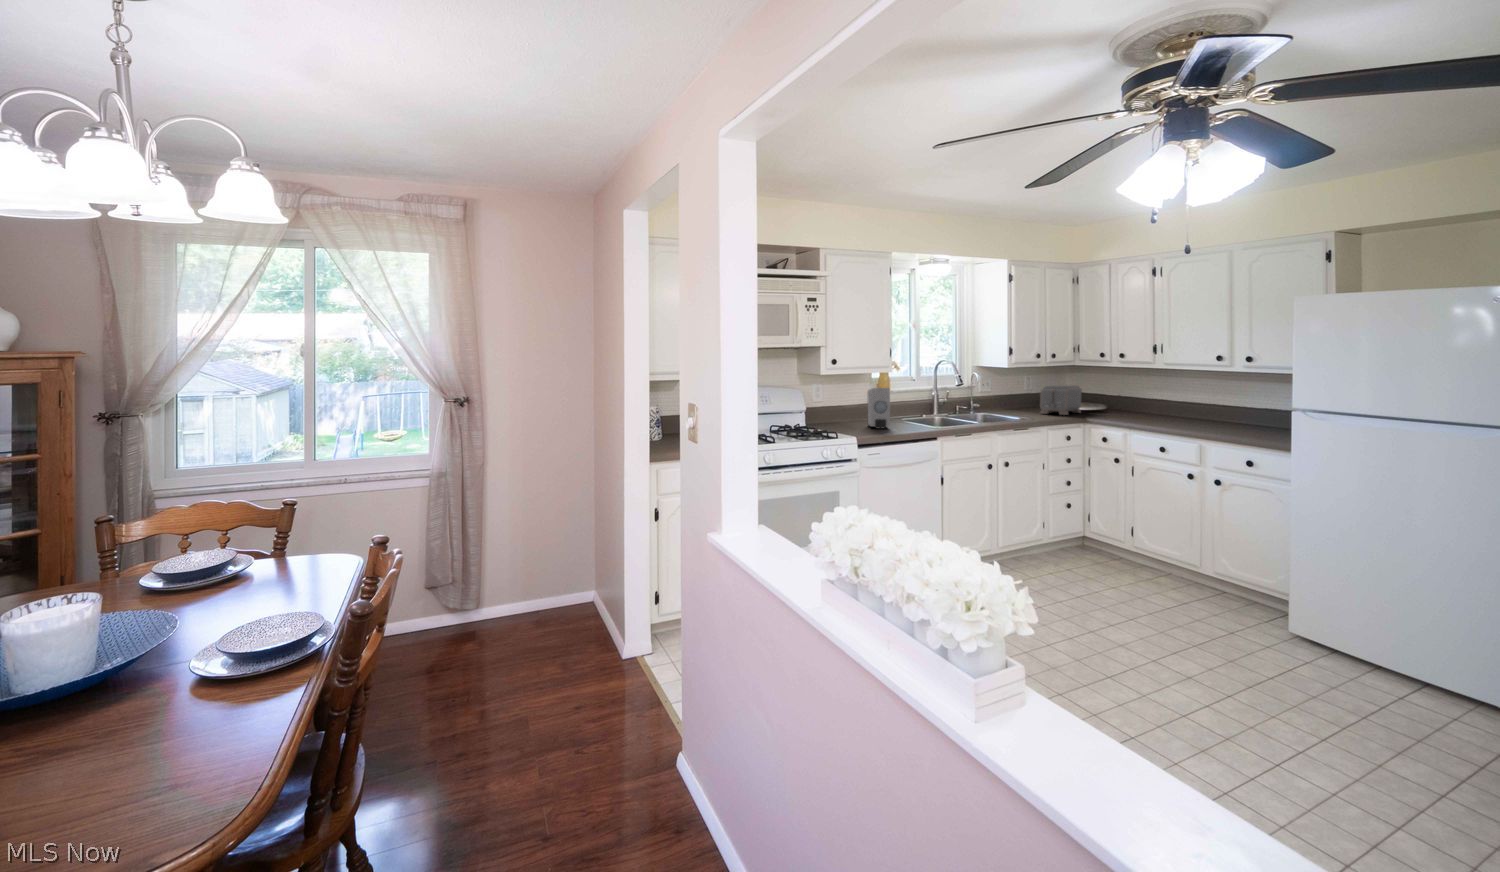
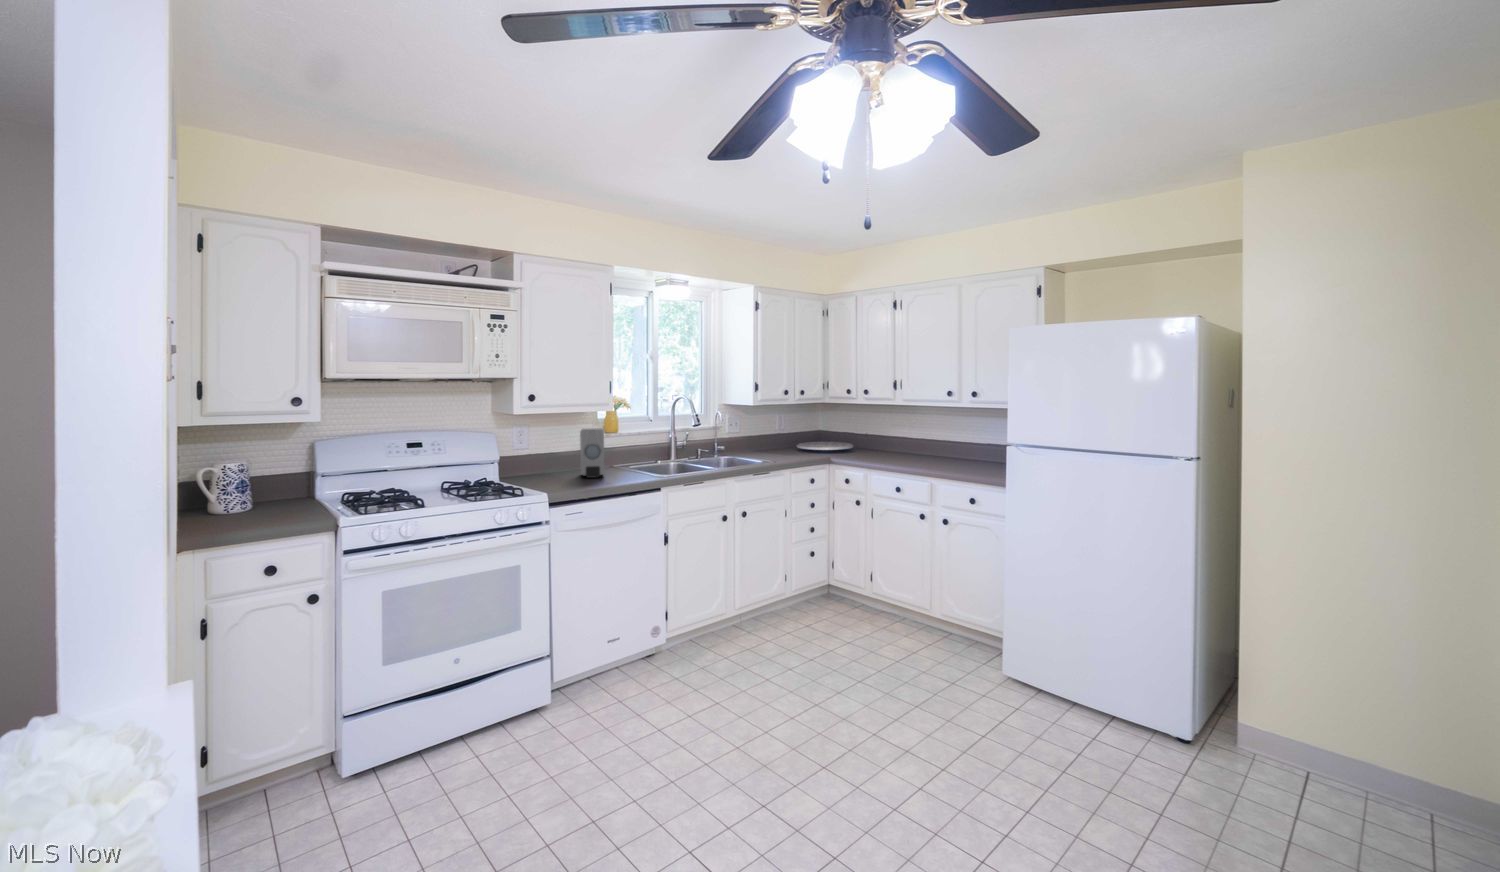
toaster: present [1040,385,1082,415] -> none [786,424,828,455]

